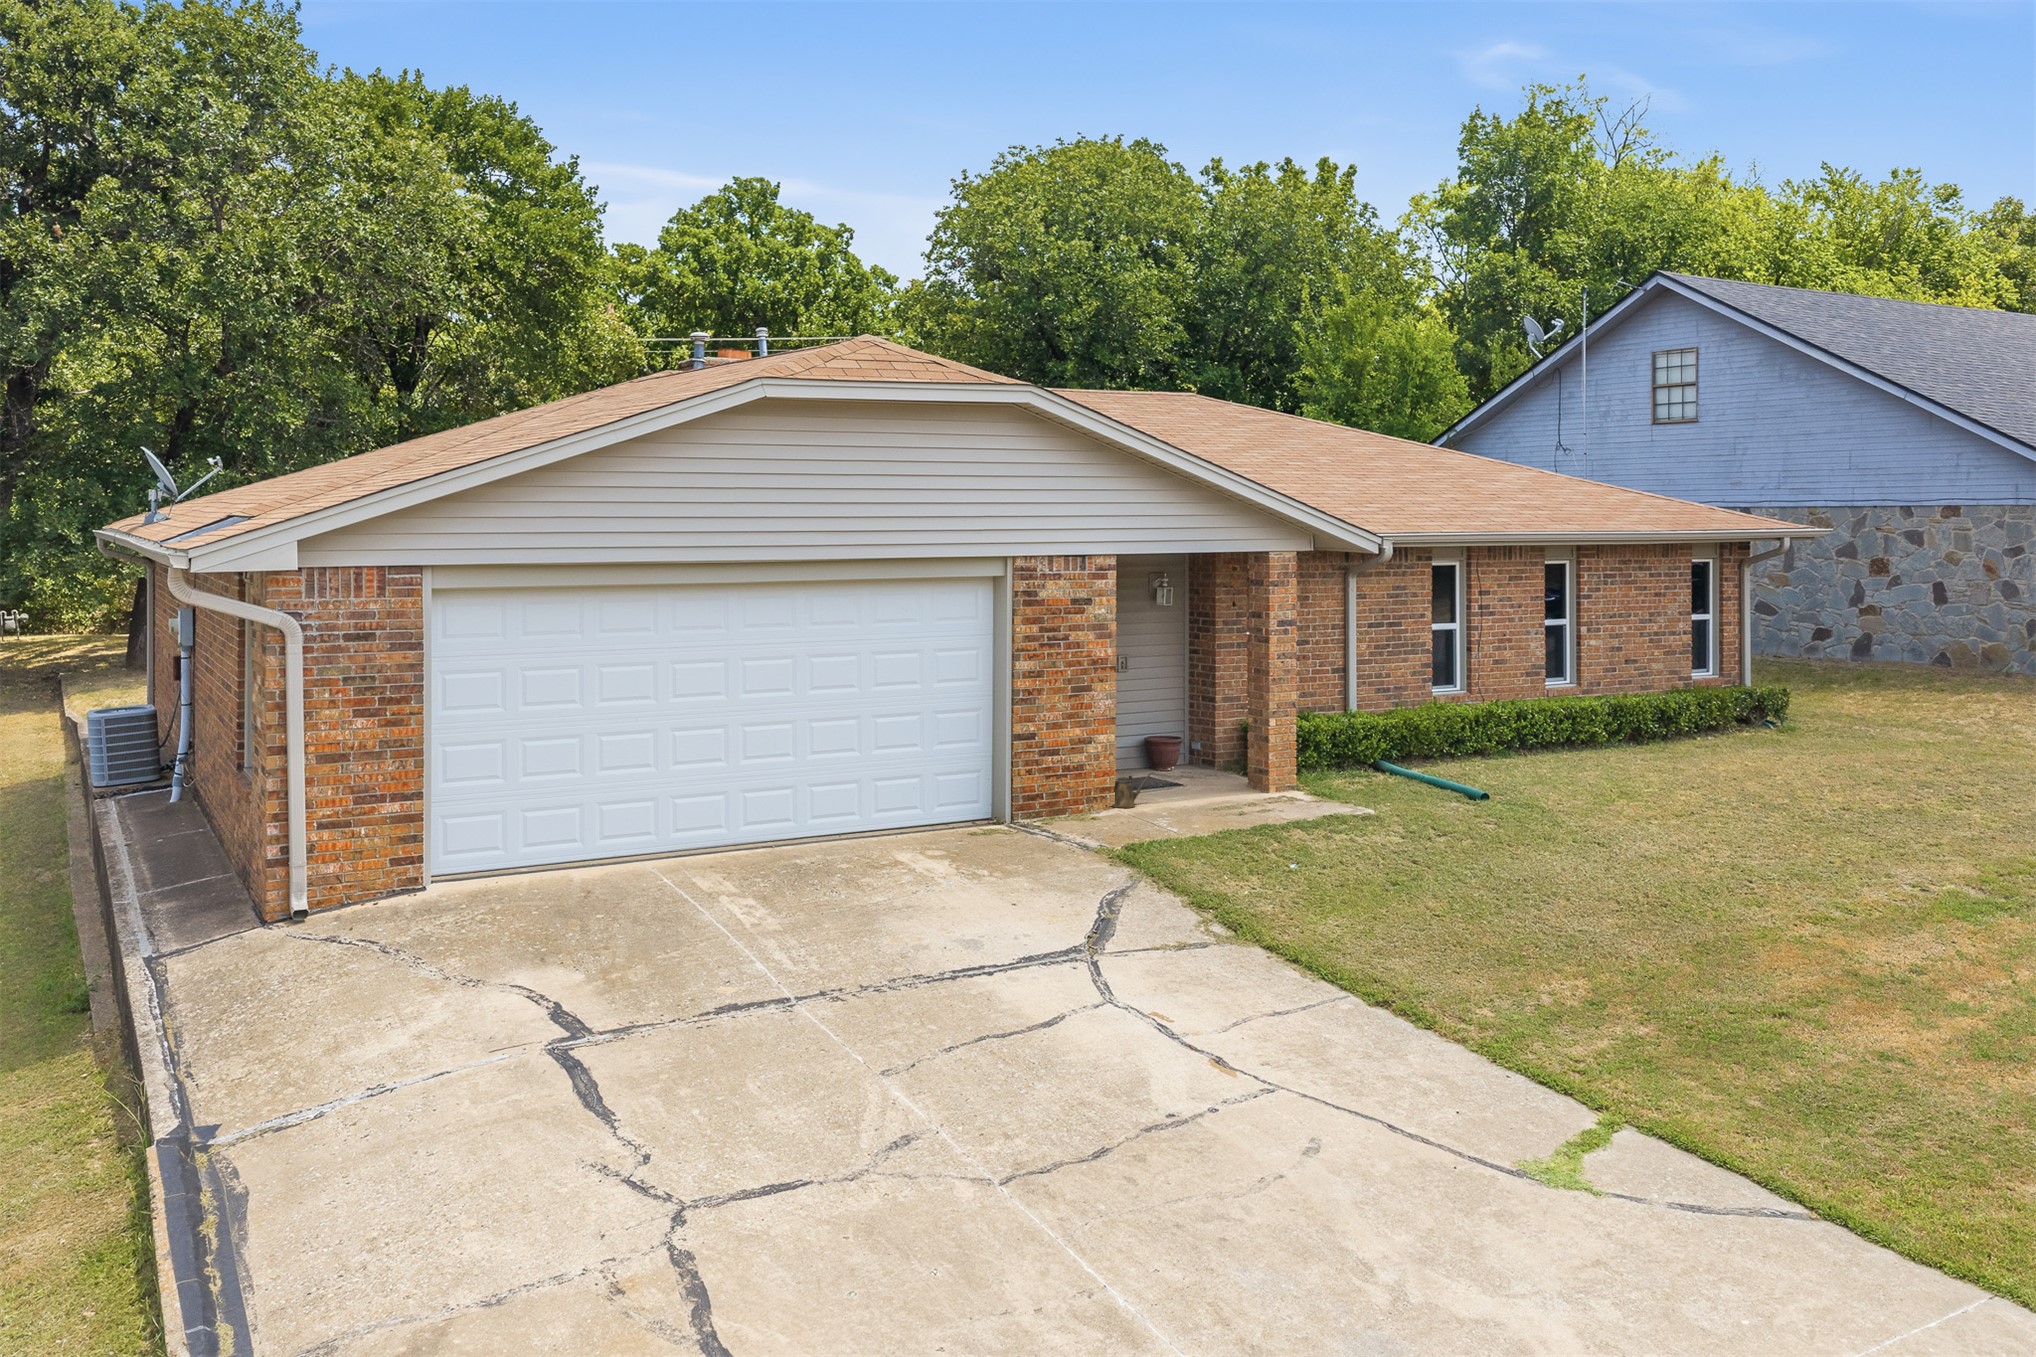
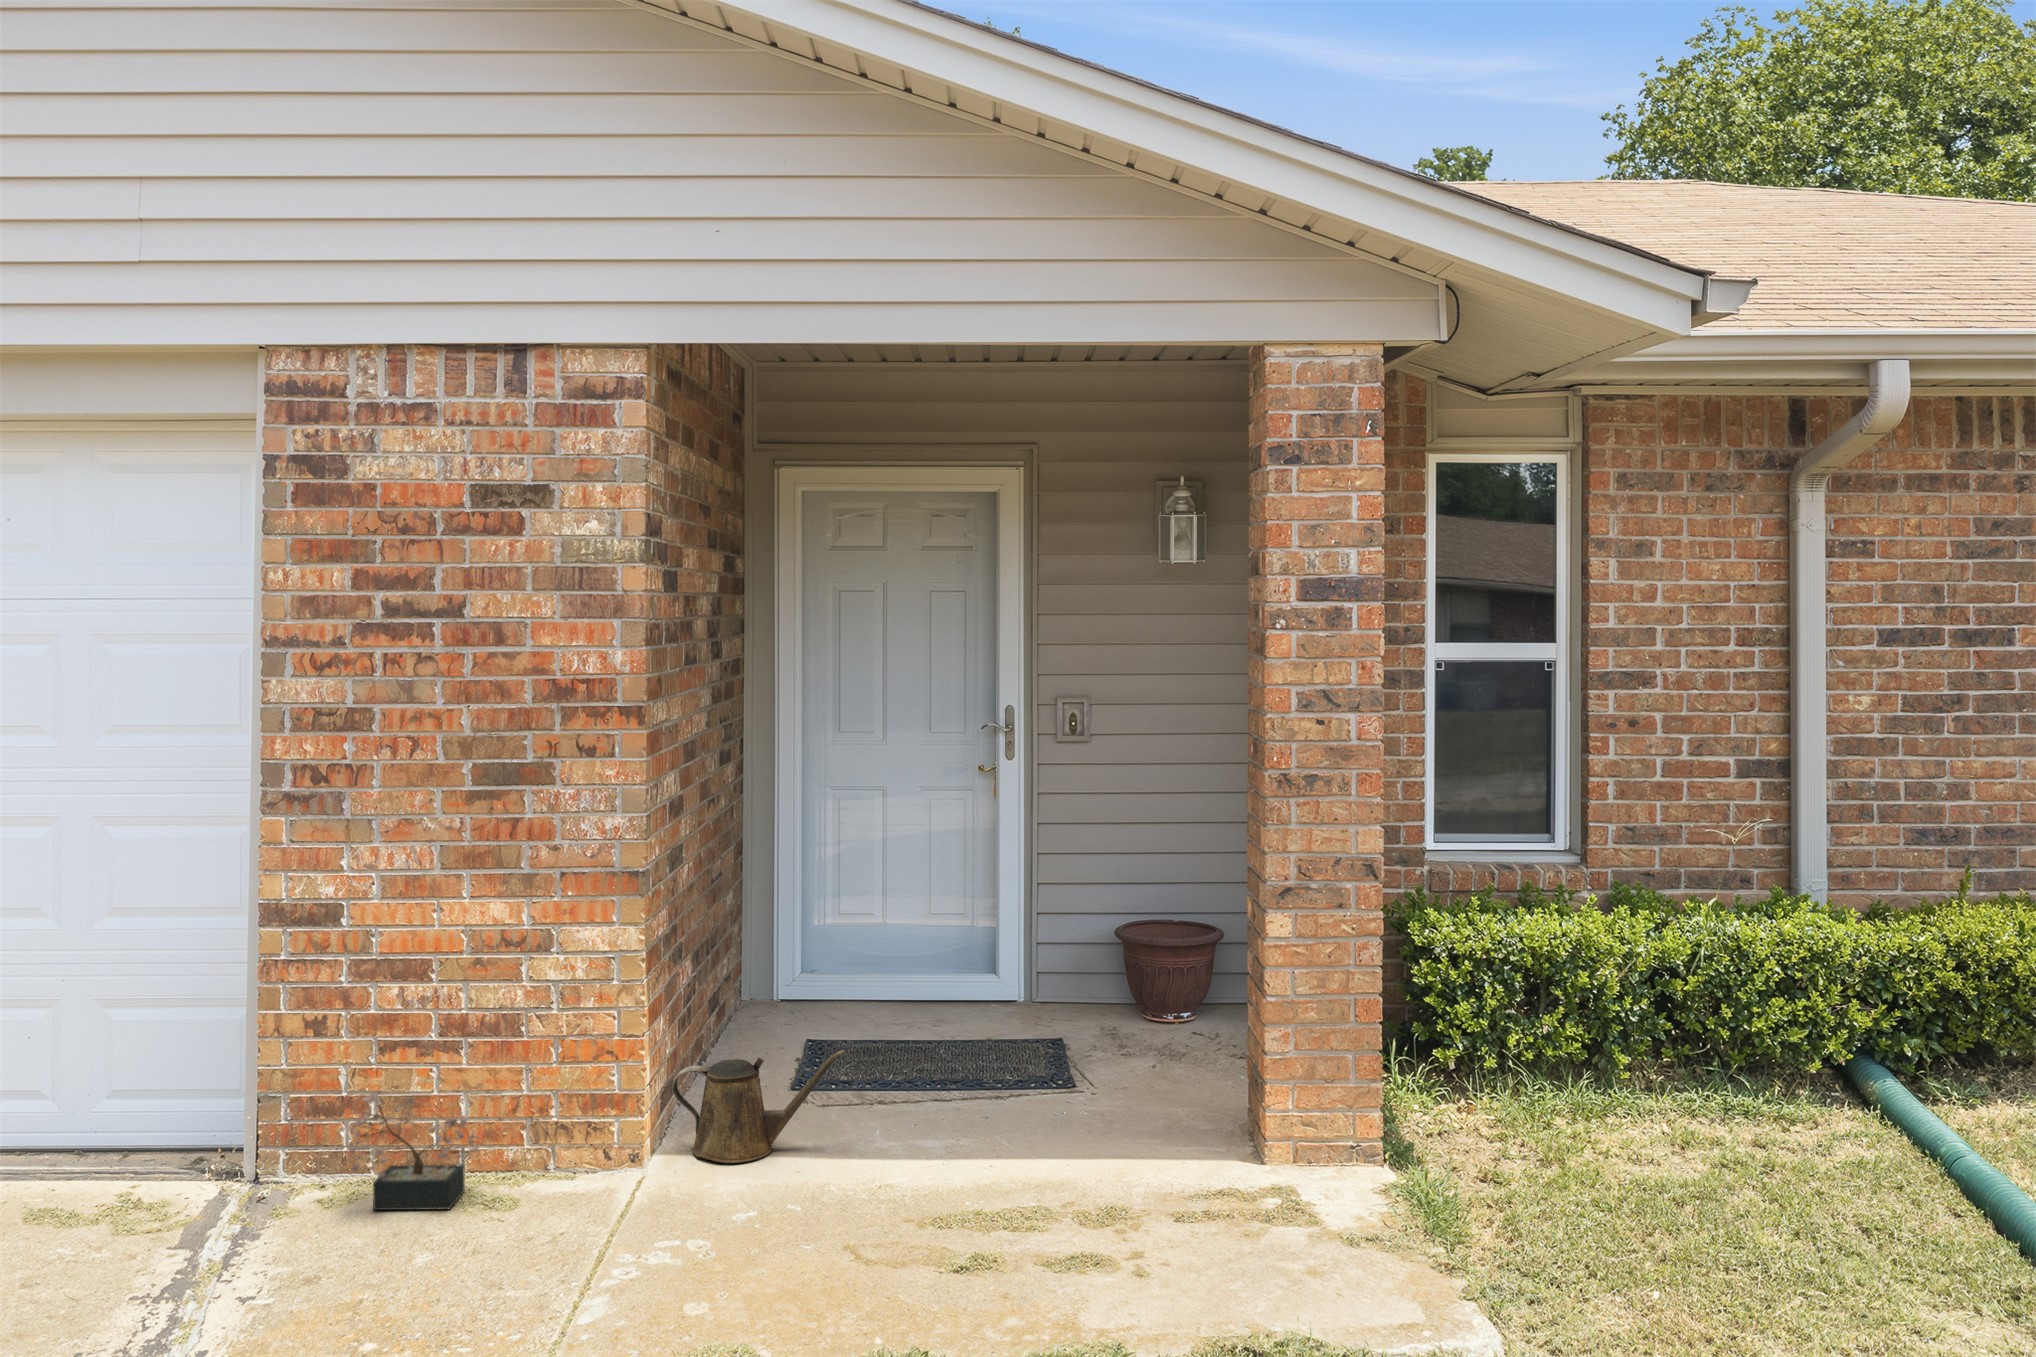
decorative plant: none [1051,790,1088,824] -> present [345,1091,479,1210]

